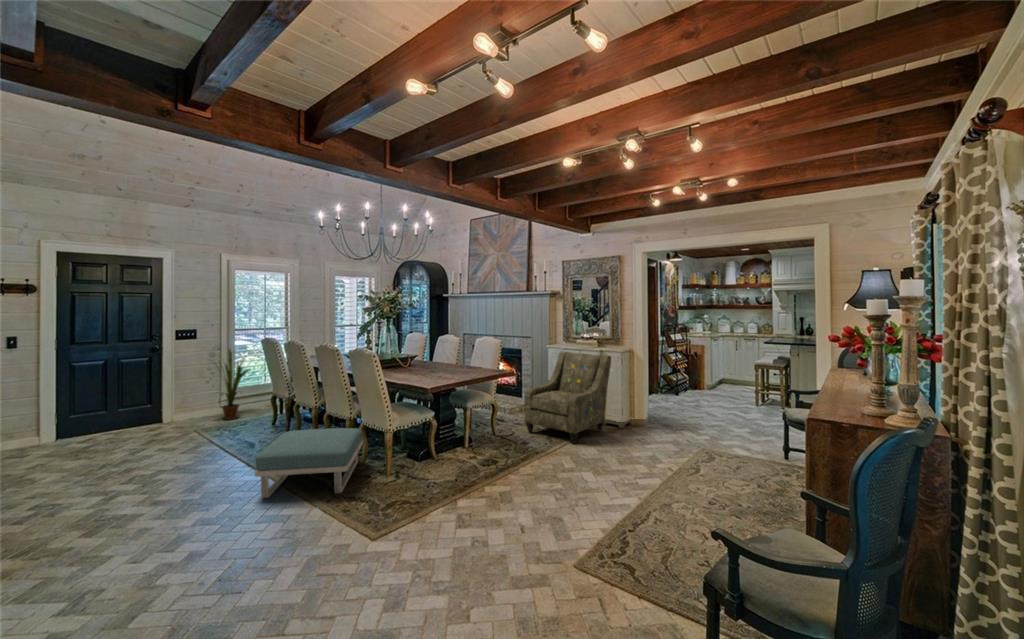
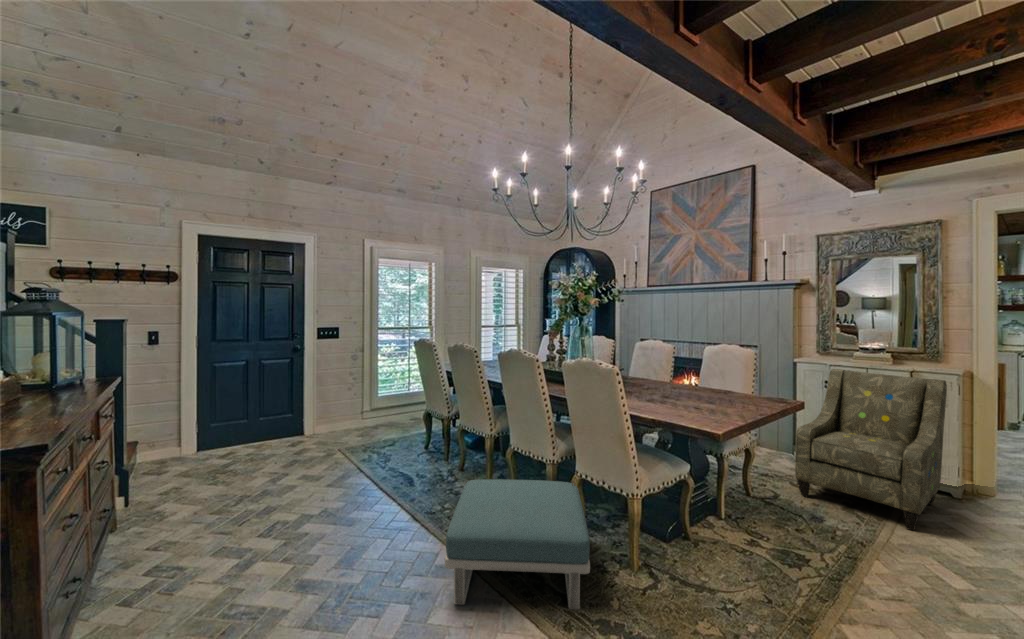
house plant: present [222,348,250,420] -> none [346,348,397,438]

